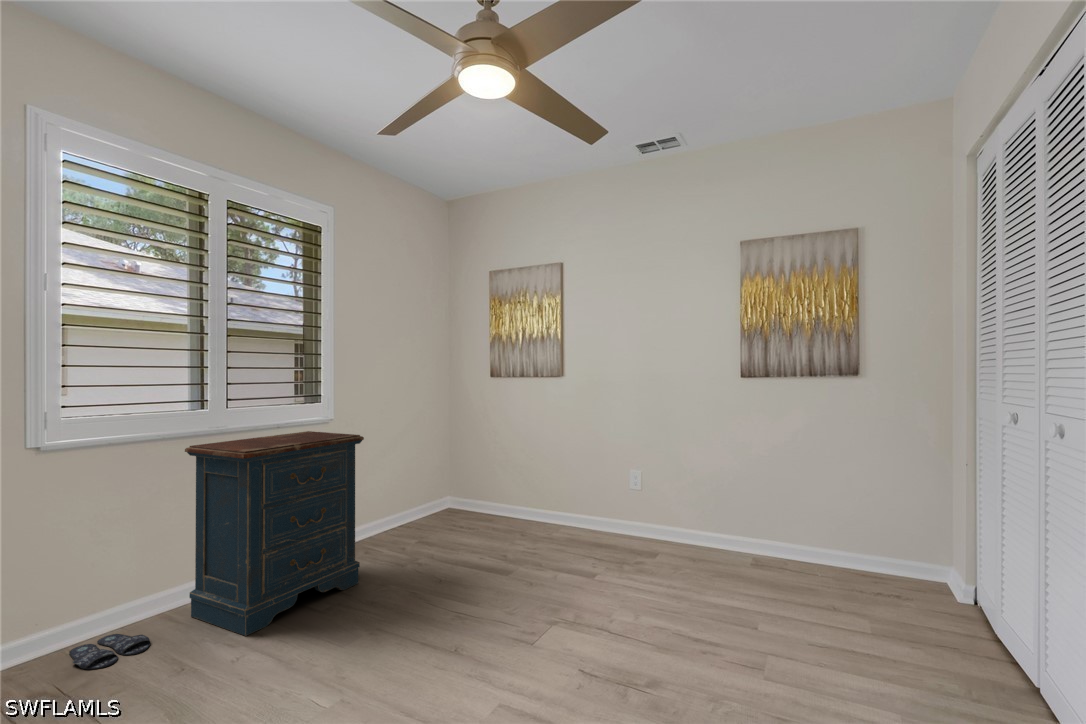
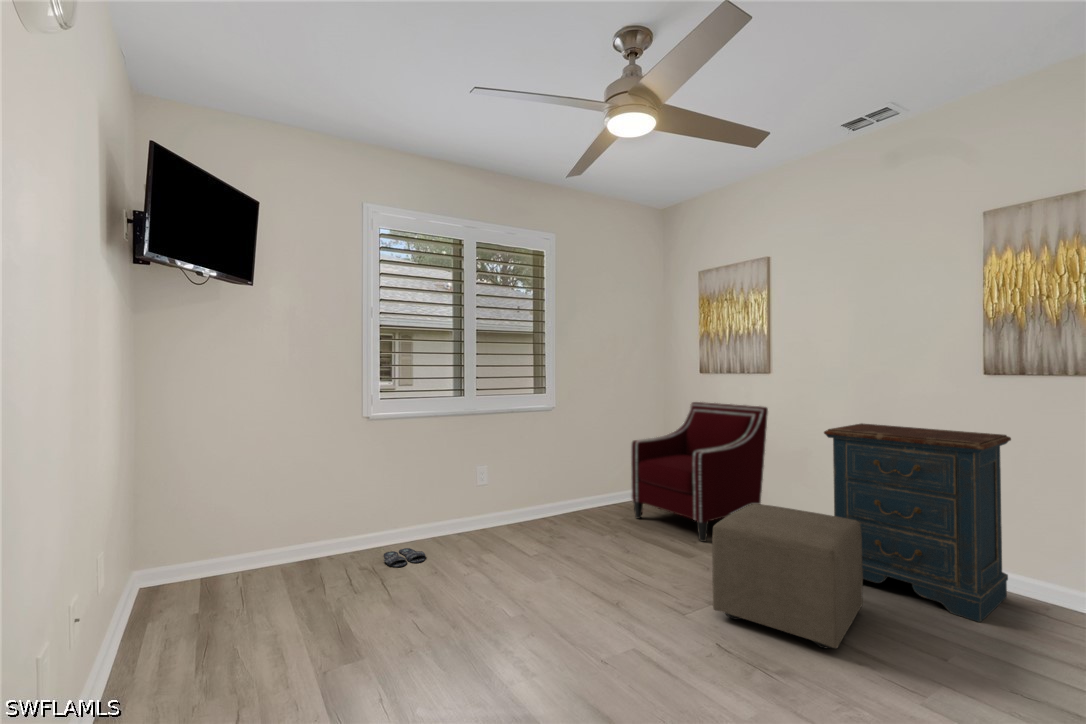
armchair: none [424,408,561,556] -> present [631,402,768,542]
dresser: present [185,431,364,636] -> present [824,423,1011,622]
ottoman: none [551,509,674,644] -> present [712,504,863,648]

